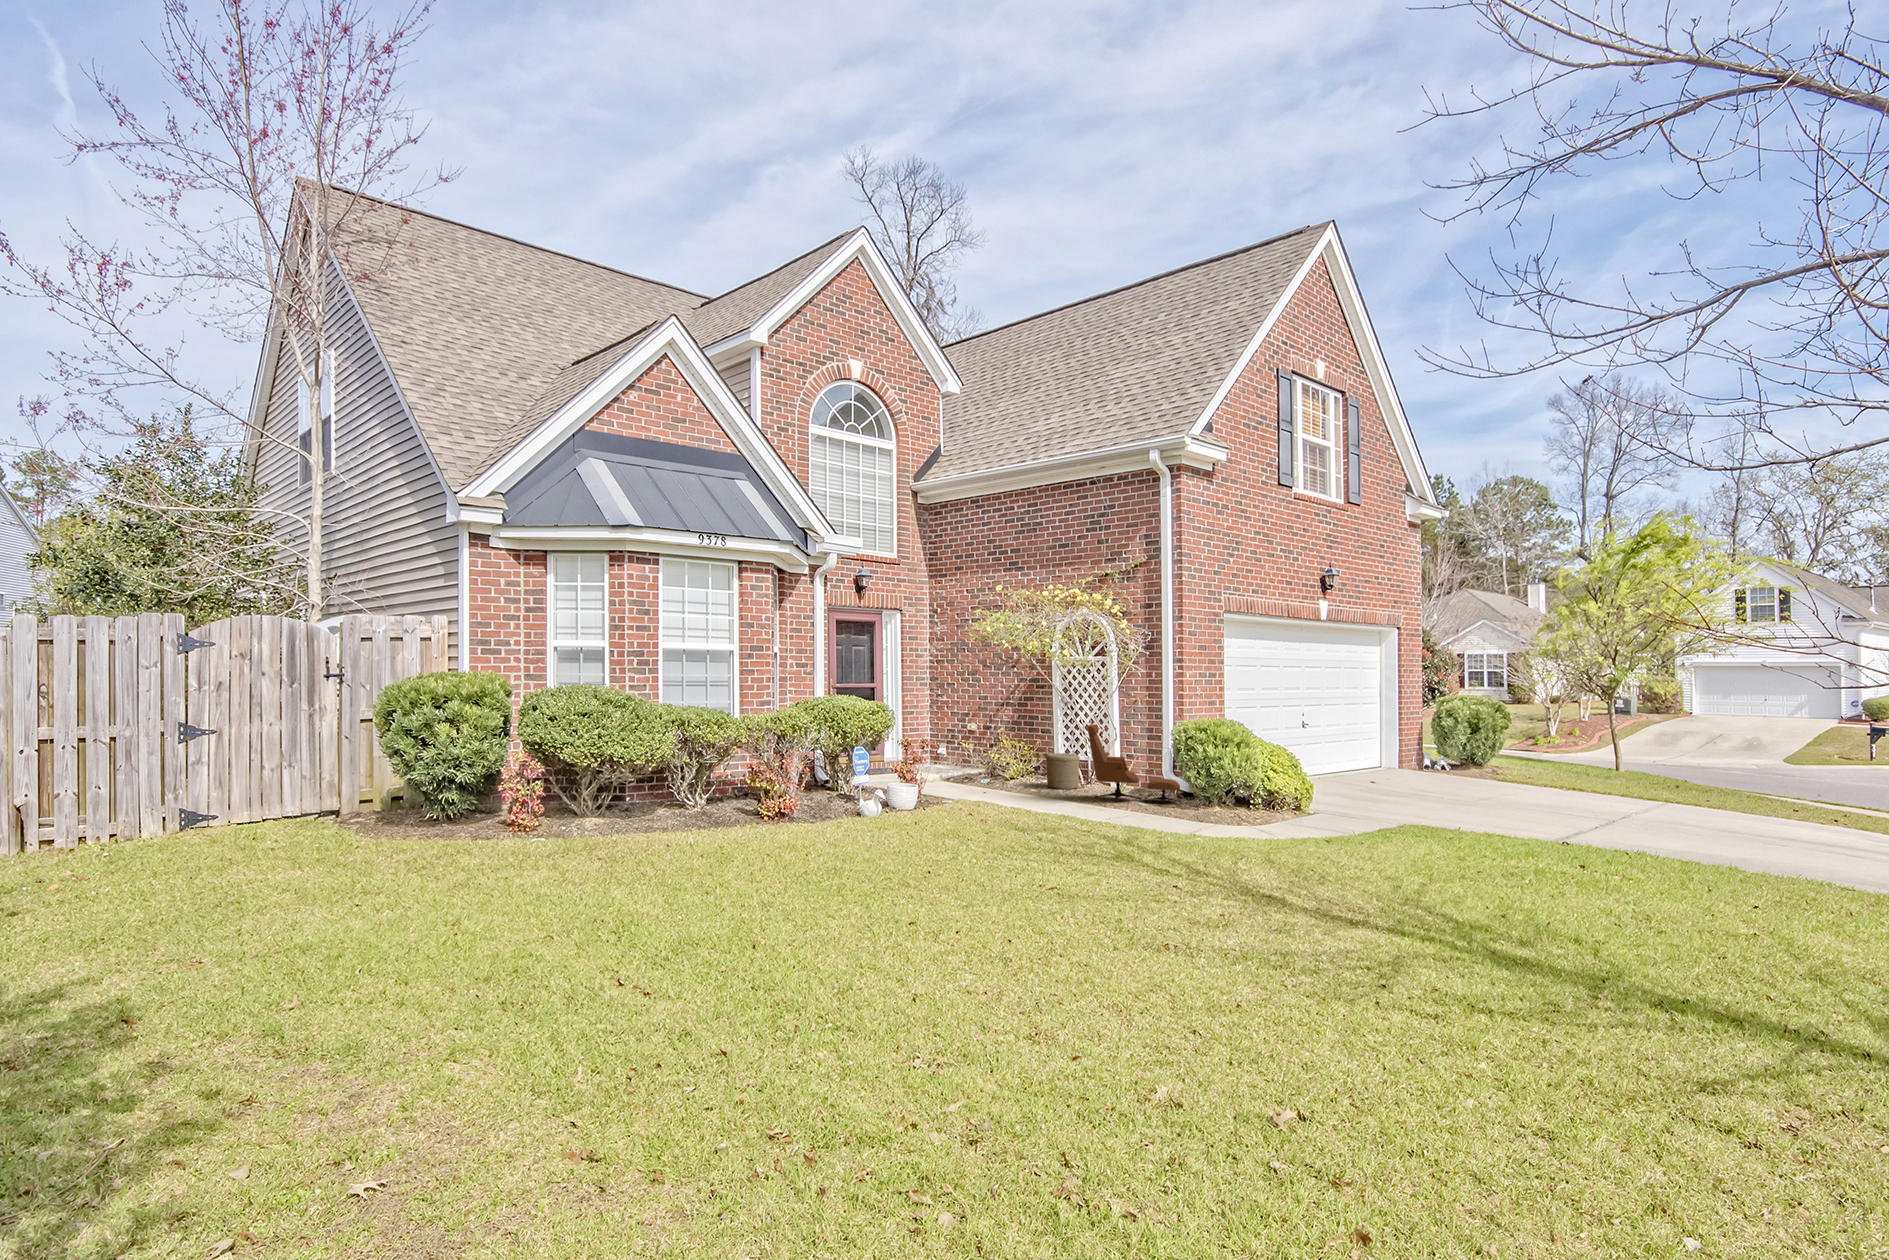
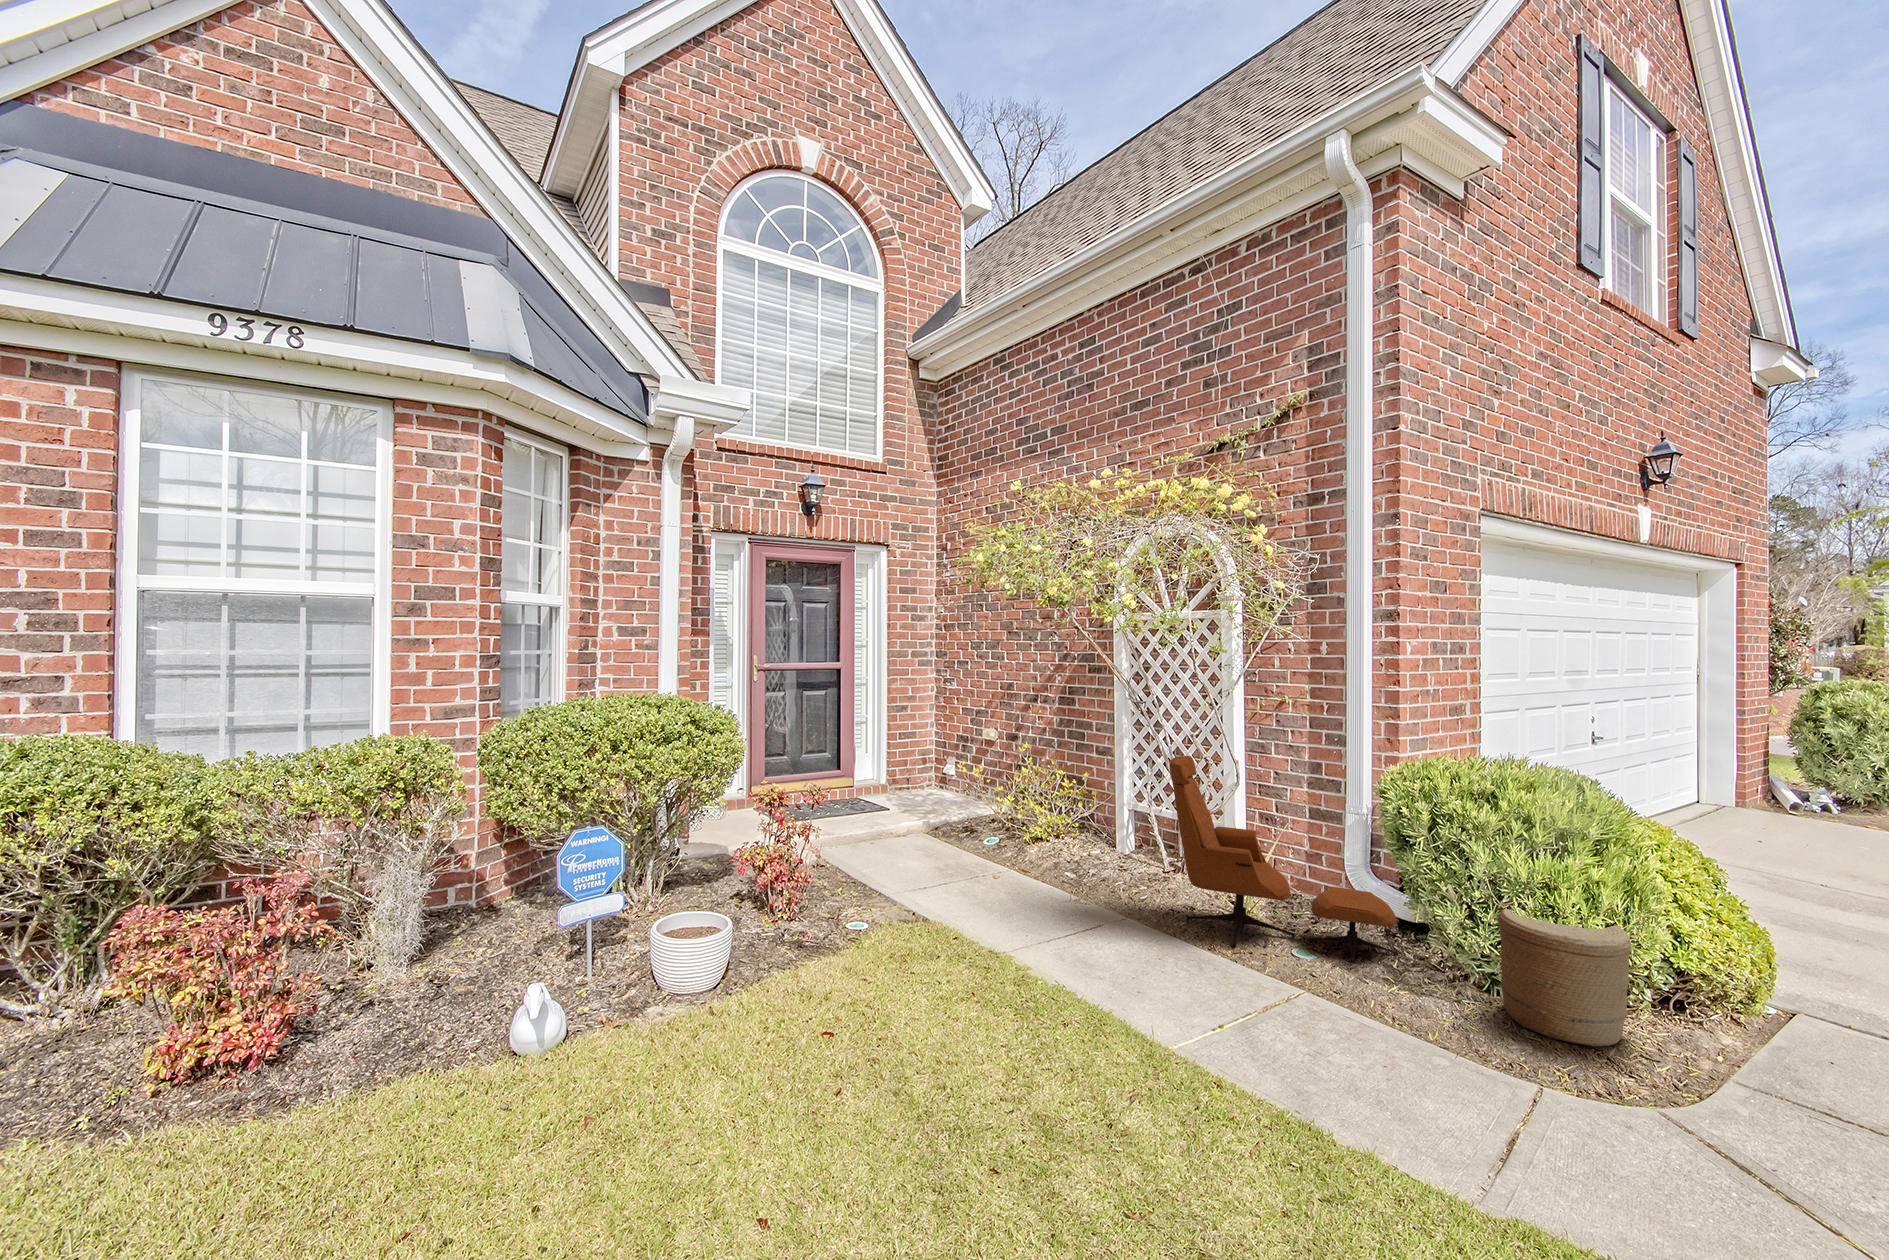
woven basket: present [1046,753,1080,789] -> present [1498,908,1631,1046]

